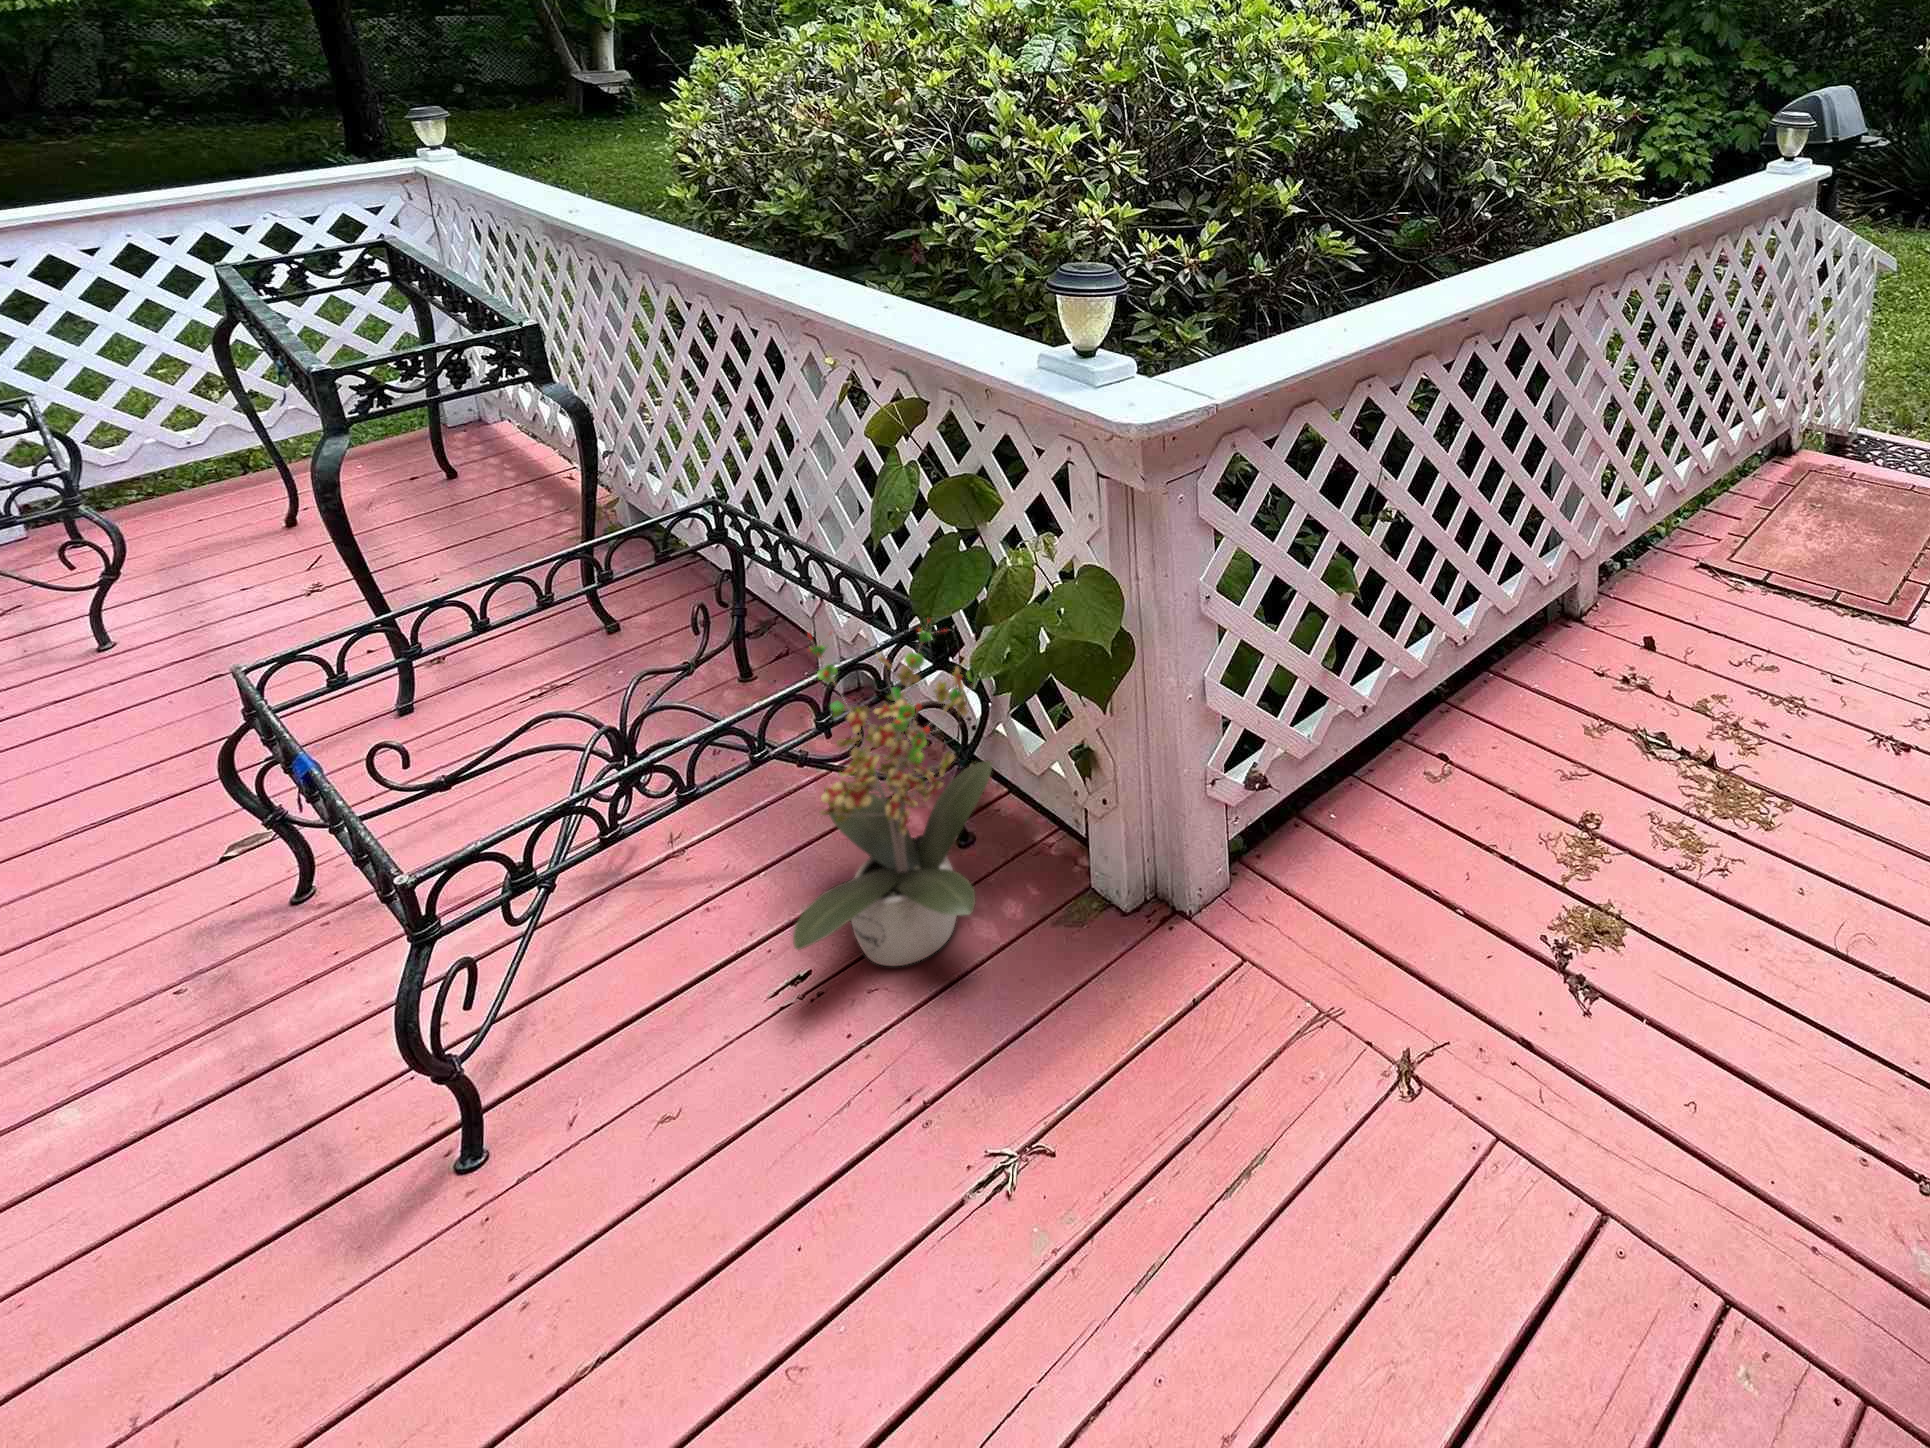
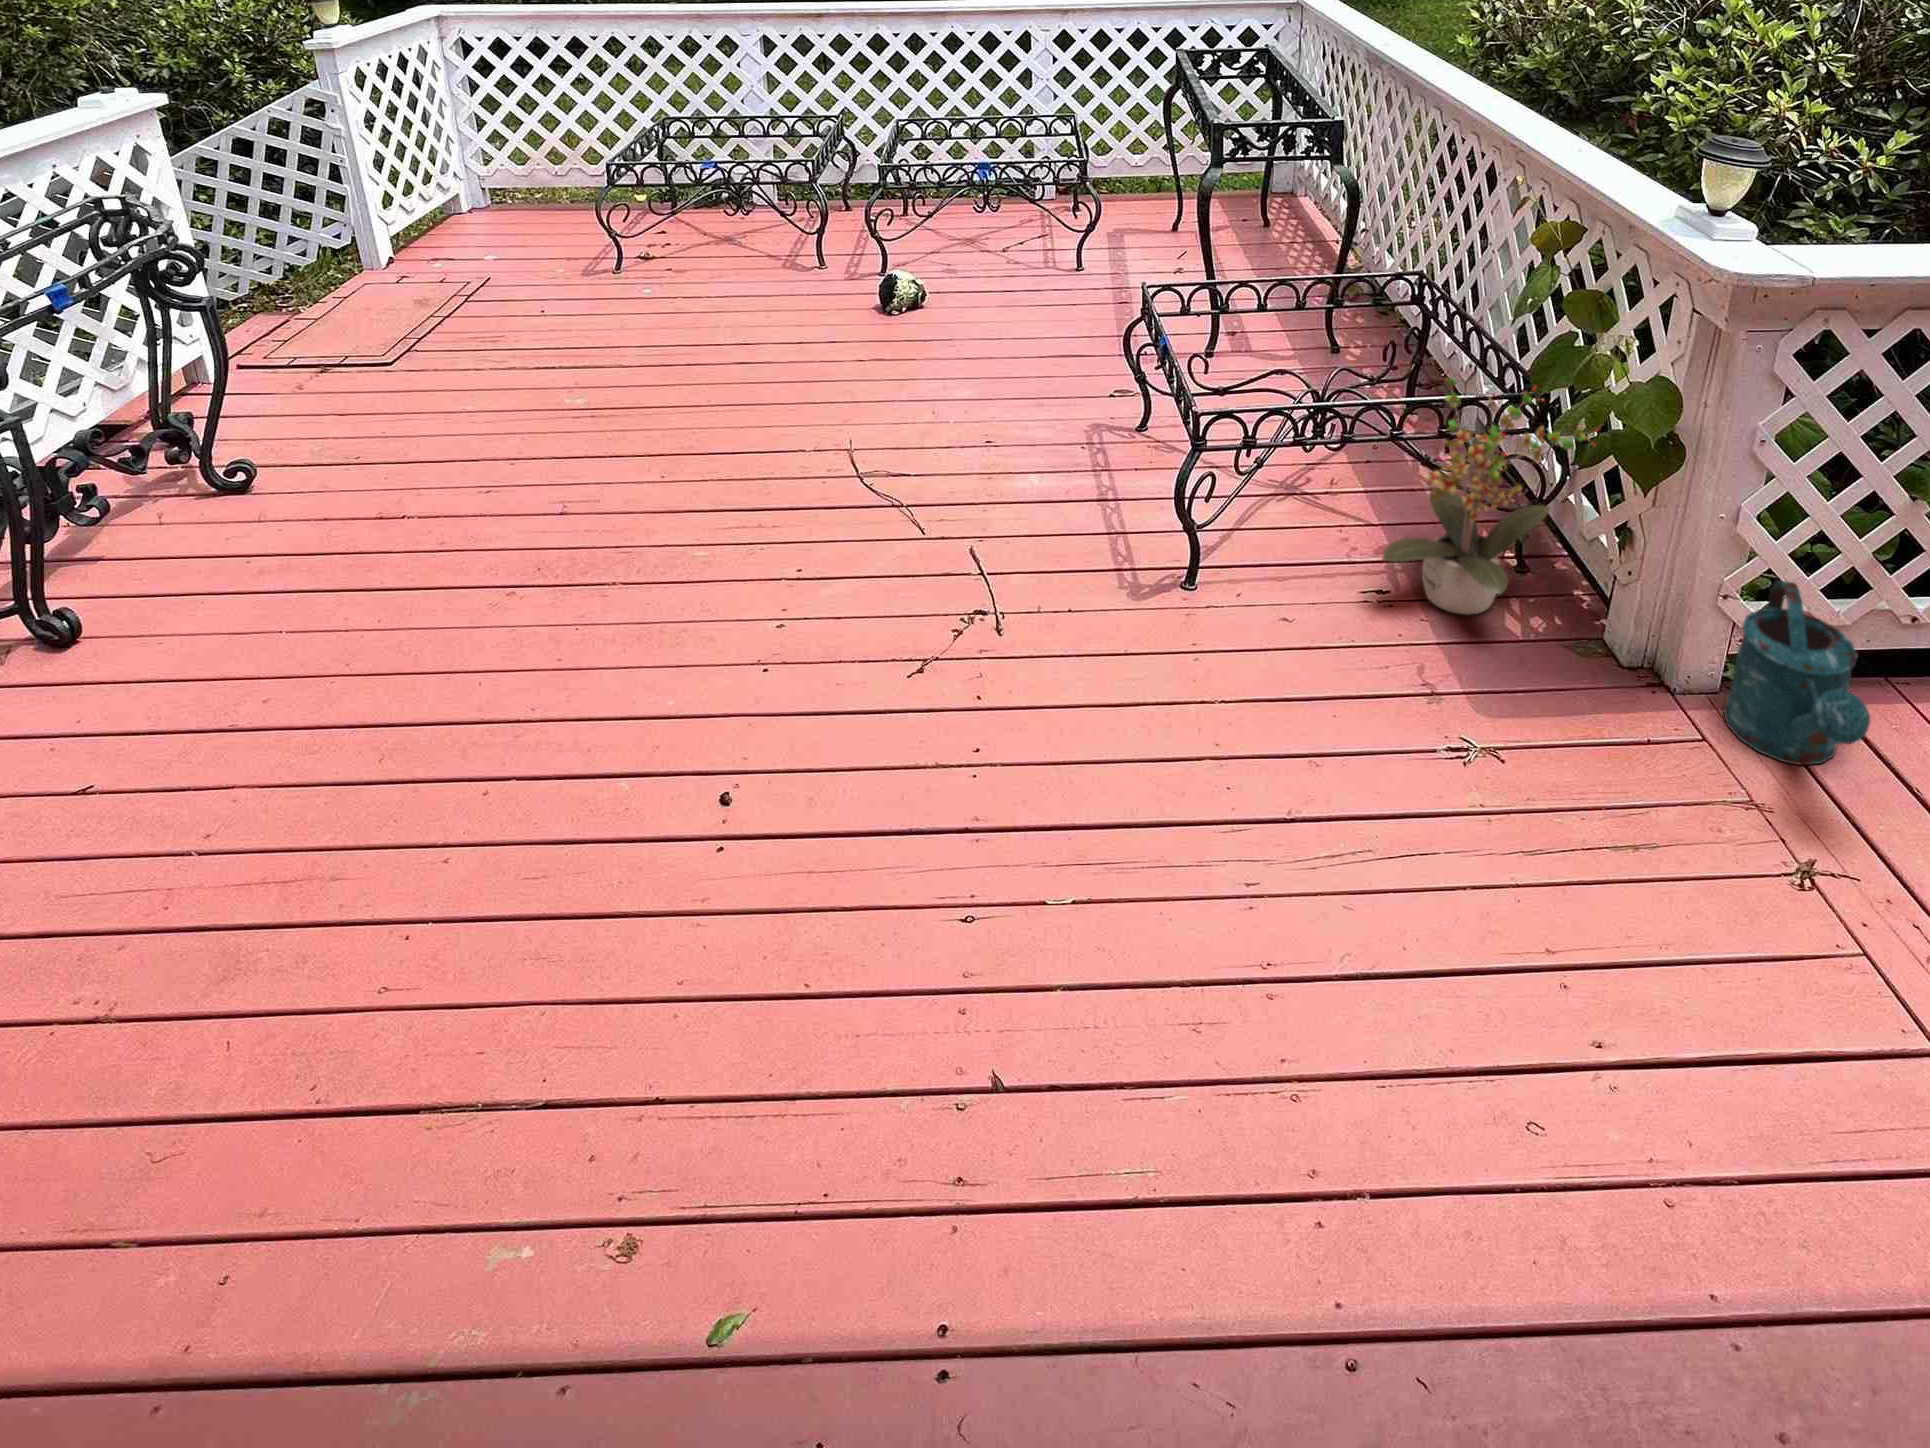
watering can: none [1242,733,1404,946] -> present [1723,581,1870,765]

